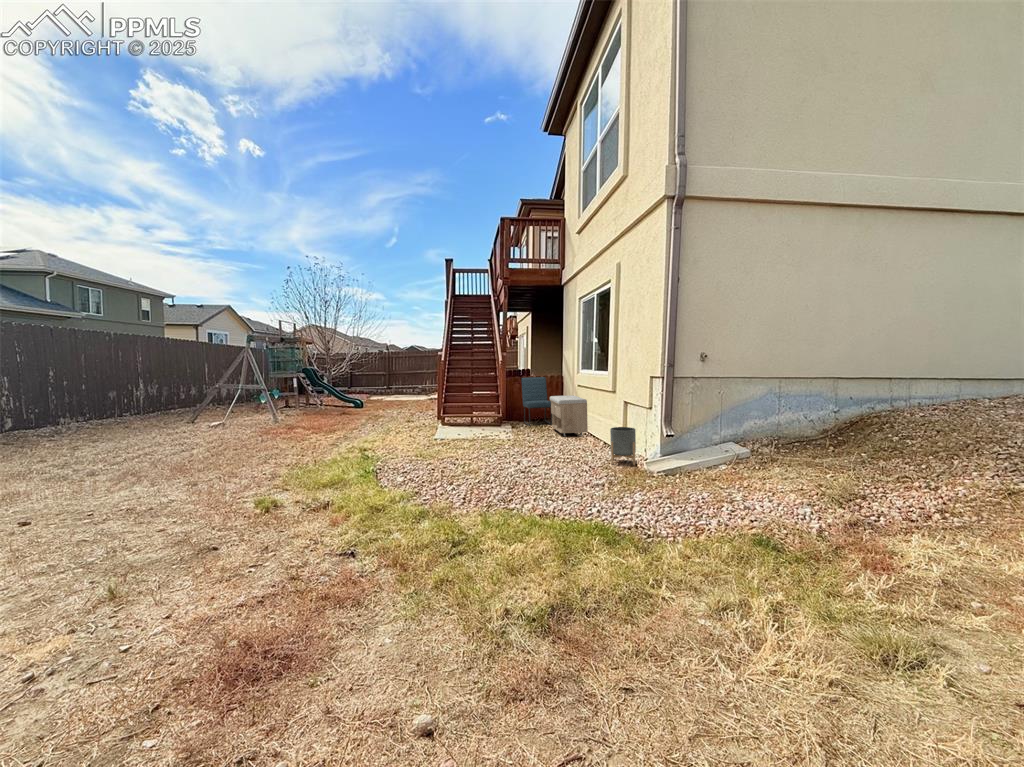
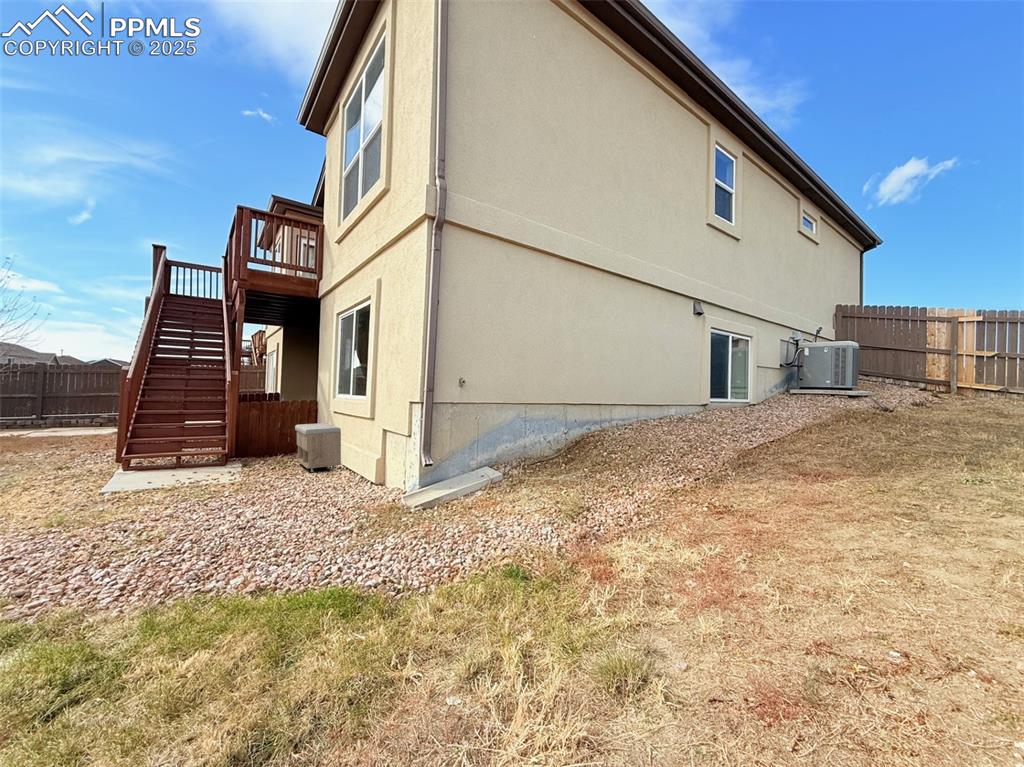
chair: present [522,377,552,426] -> none [259,402,301,462]
planter: present [610,427,636,465] -> none [364,458,392,502]

